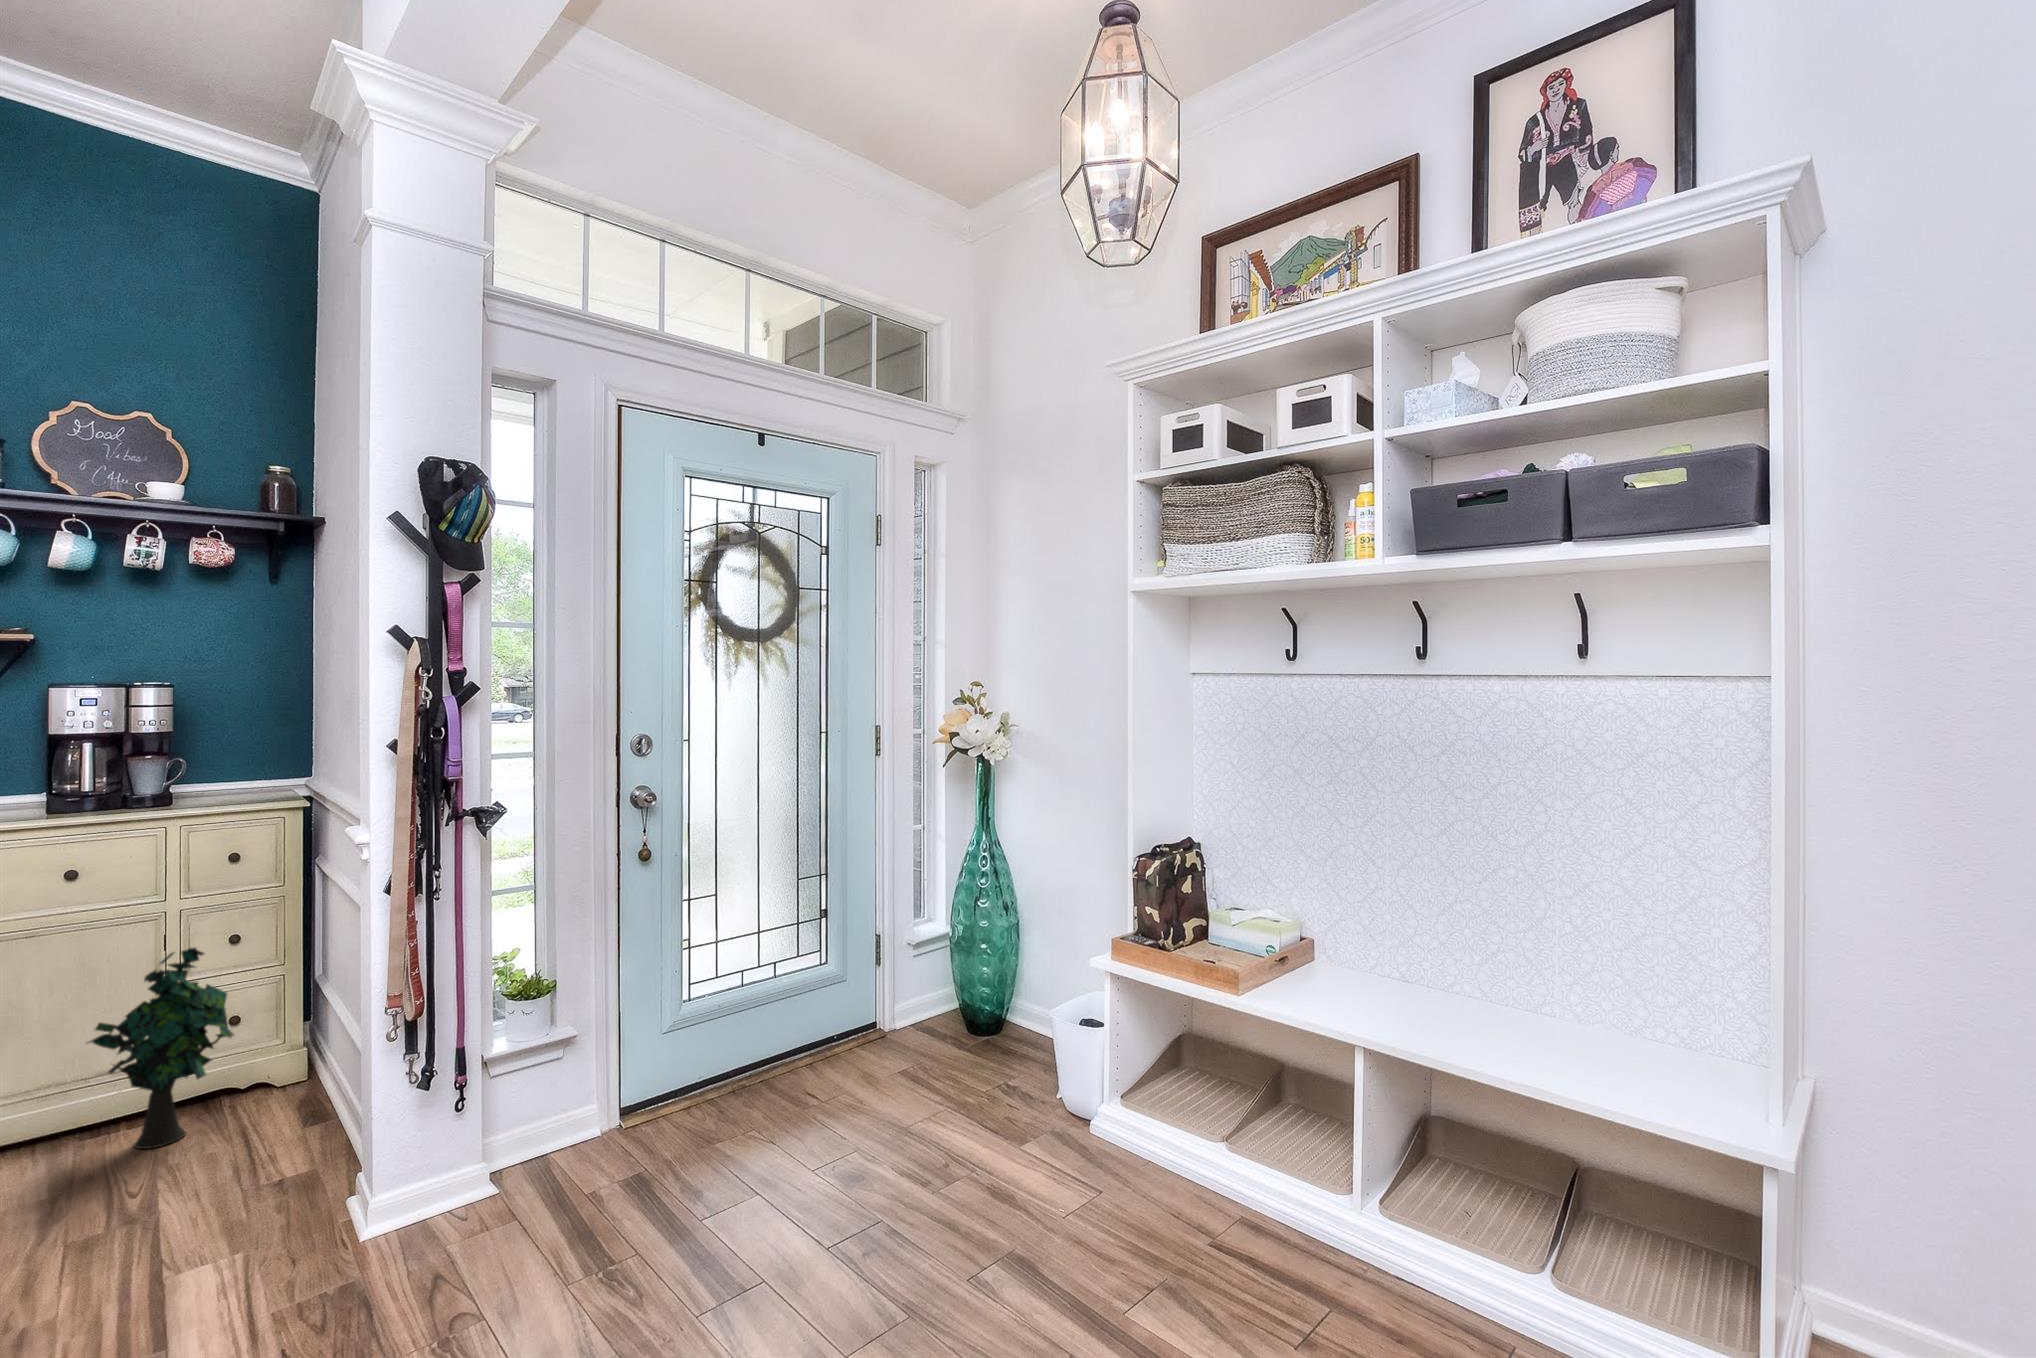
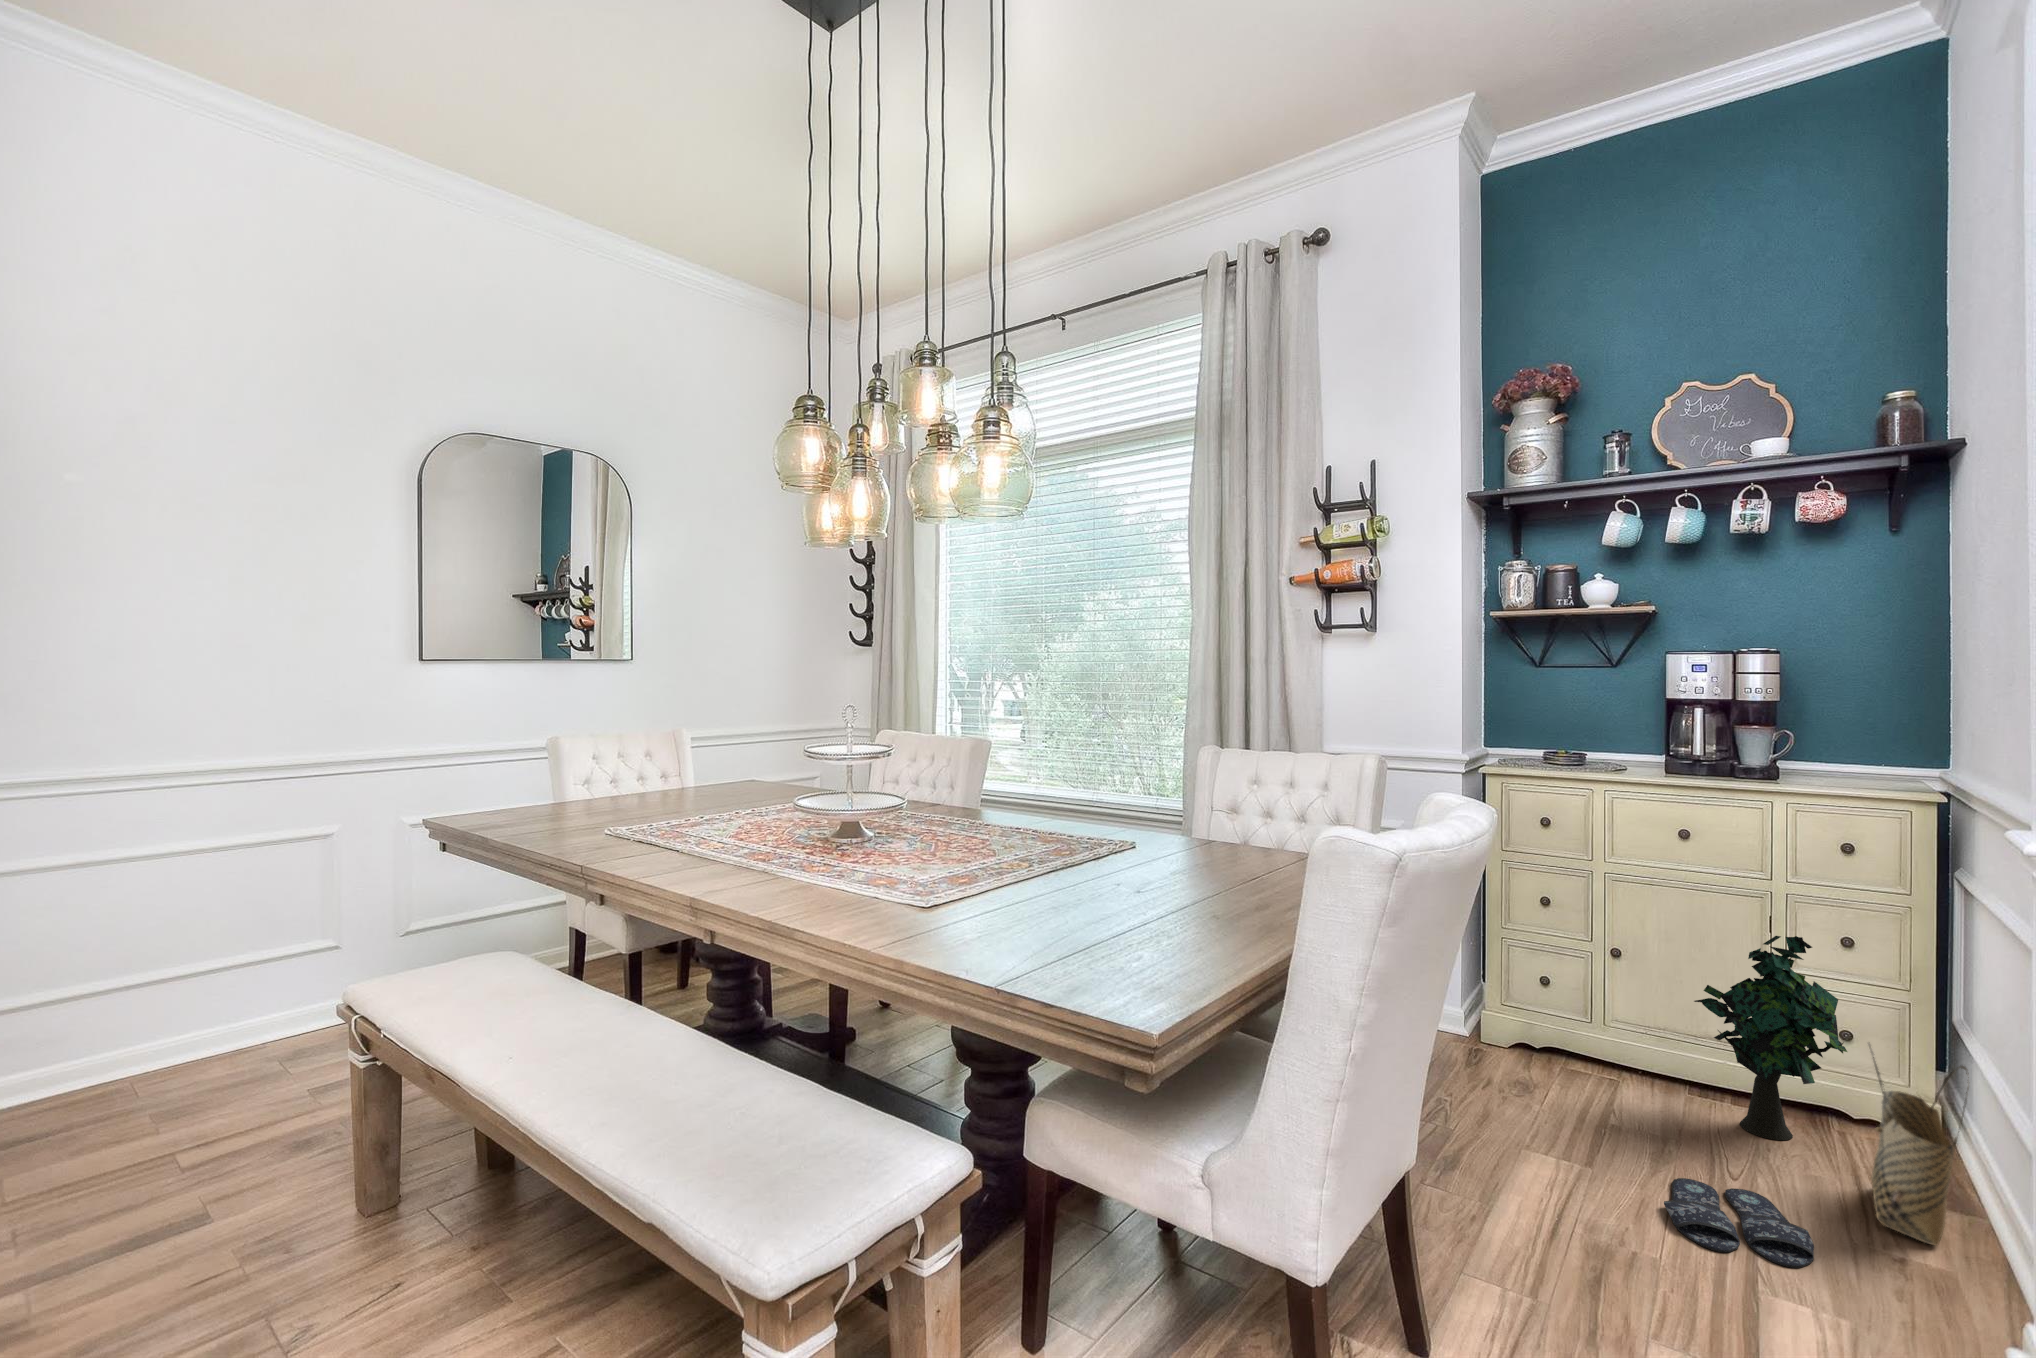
woven basket: none [253,1010,328,1165] -> present [1868,1043,1967,1246]
slippers: none [59,1197,212,1275] -> present [1664,1178,1814,1268]

